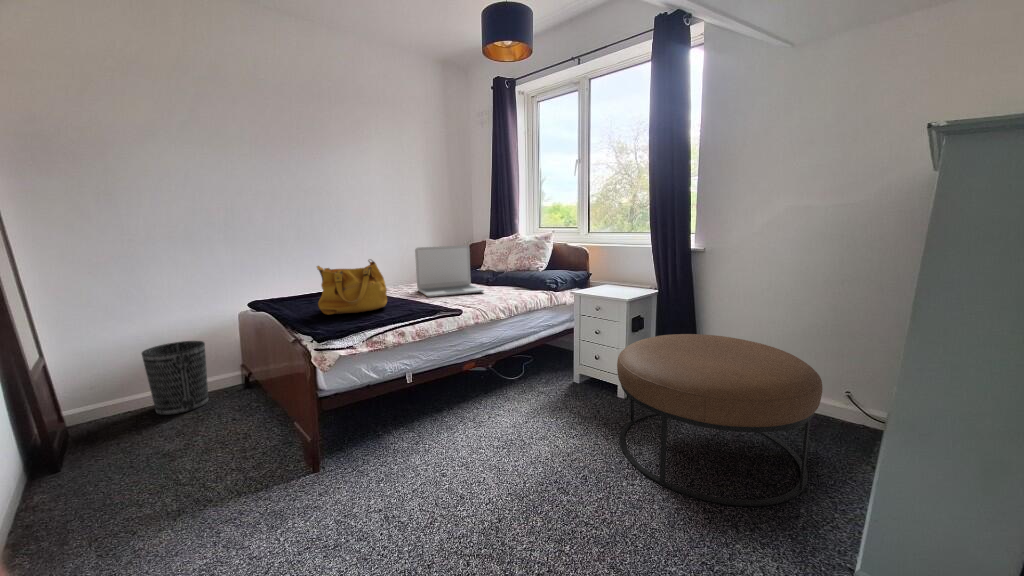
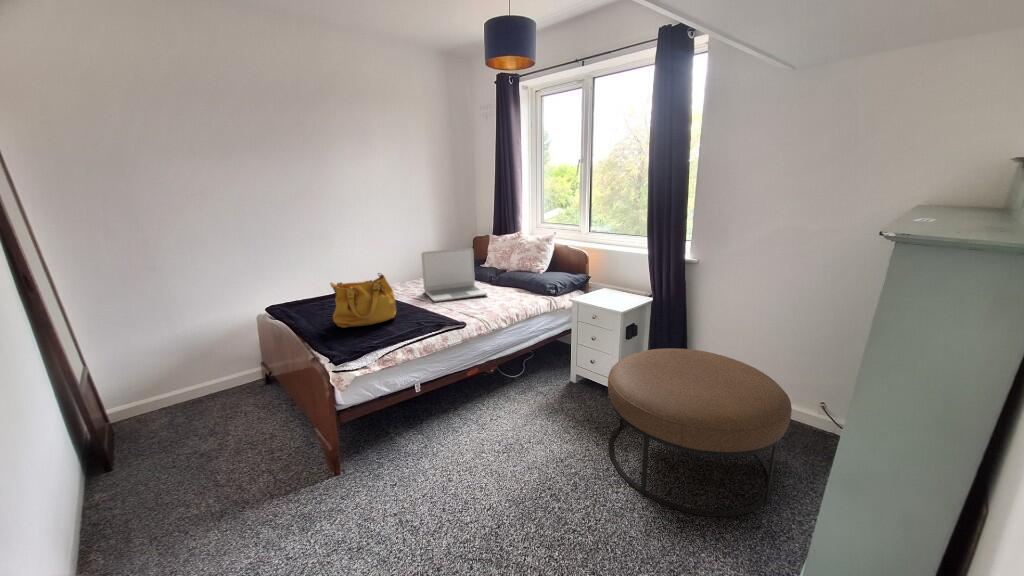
wastebasket: present [142,341,209,415] -> none [174,343,236,413]

